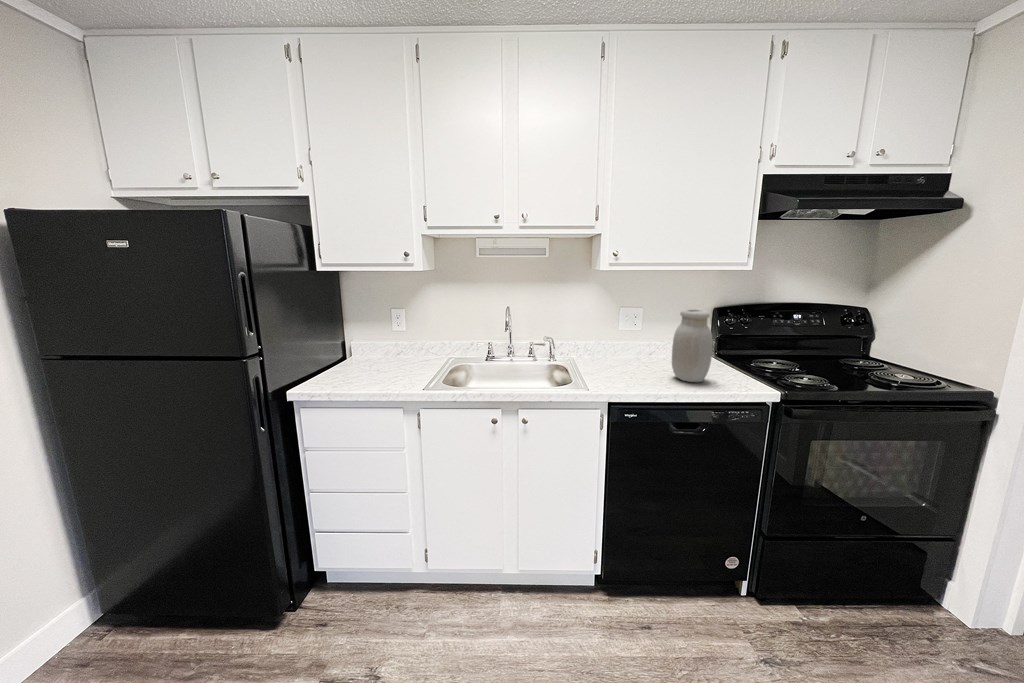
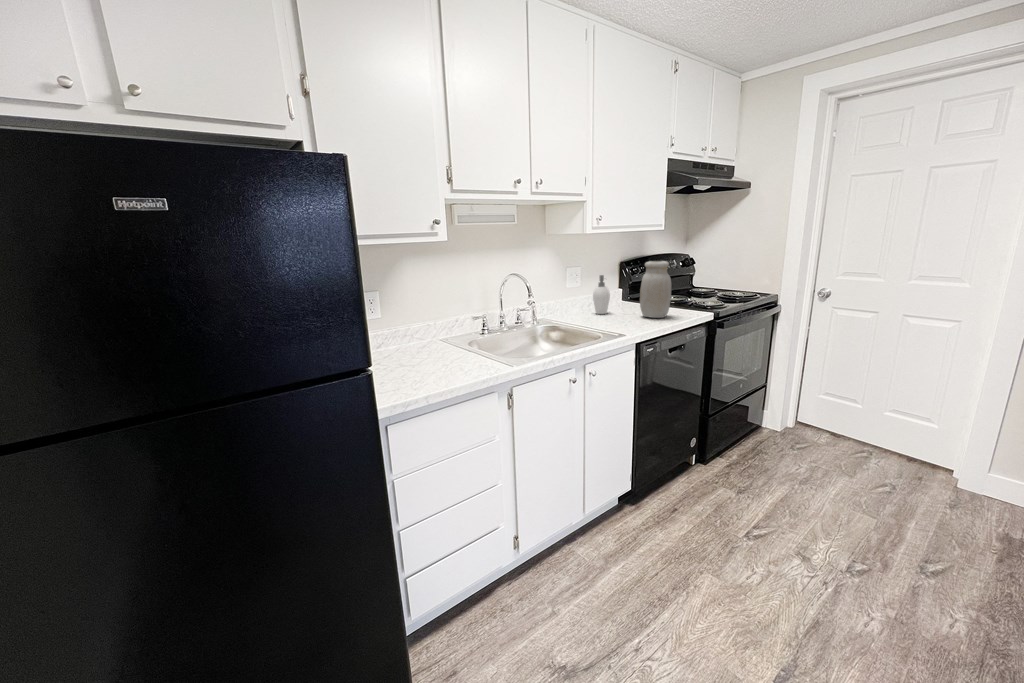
soap dispenser: none [636,319,657,364] -> present [593,275,610,314]

